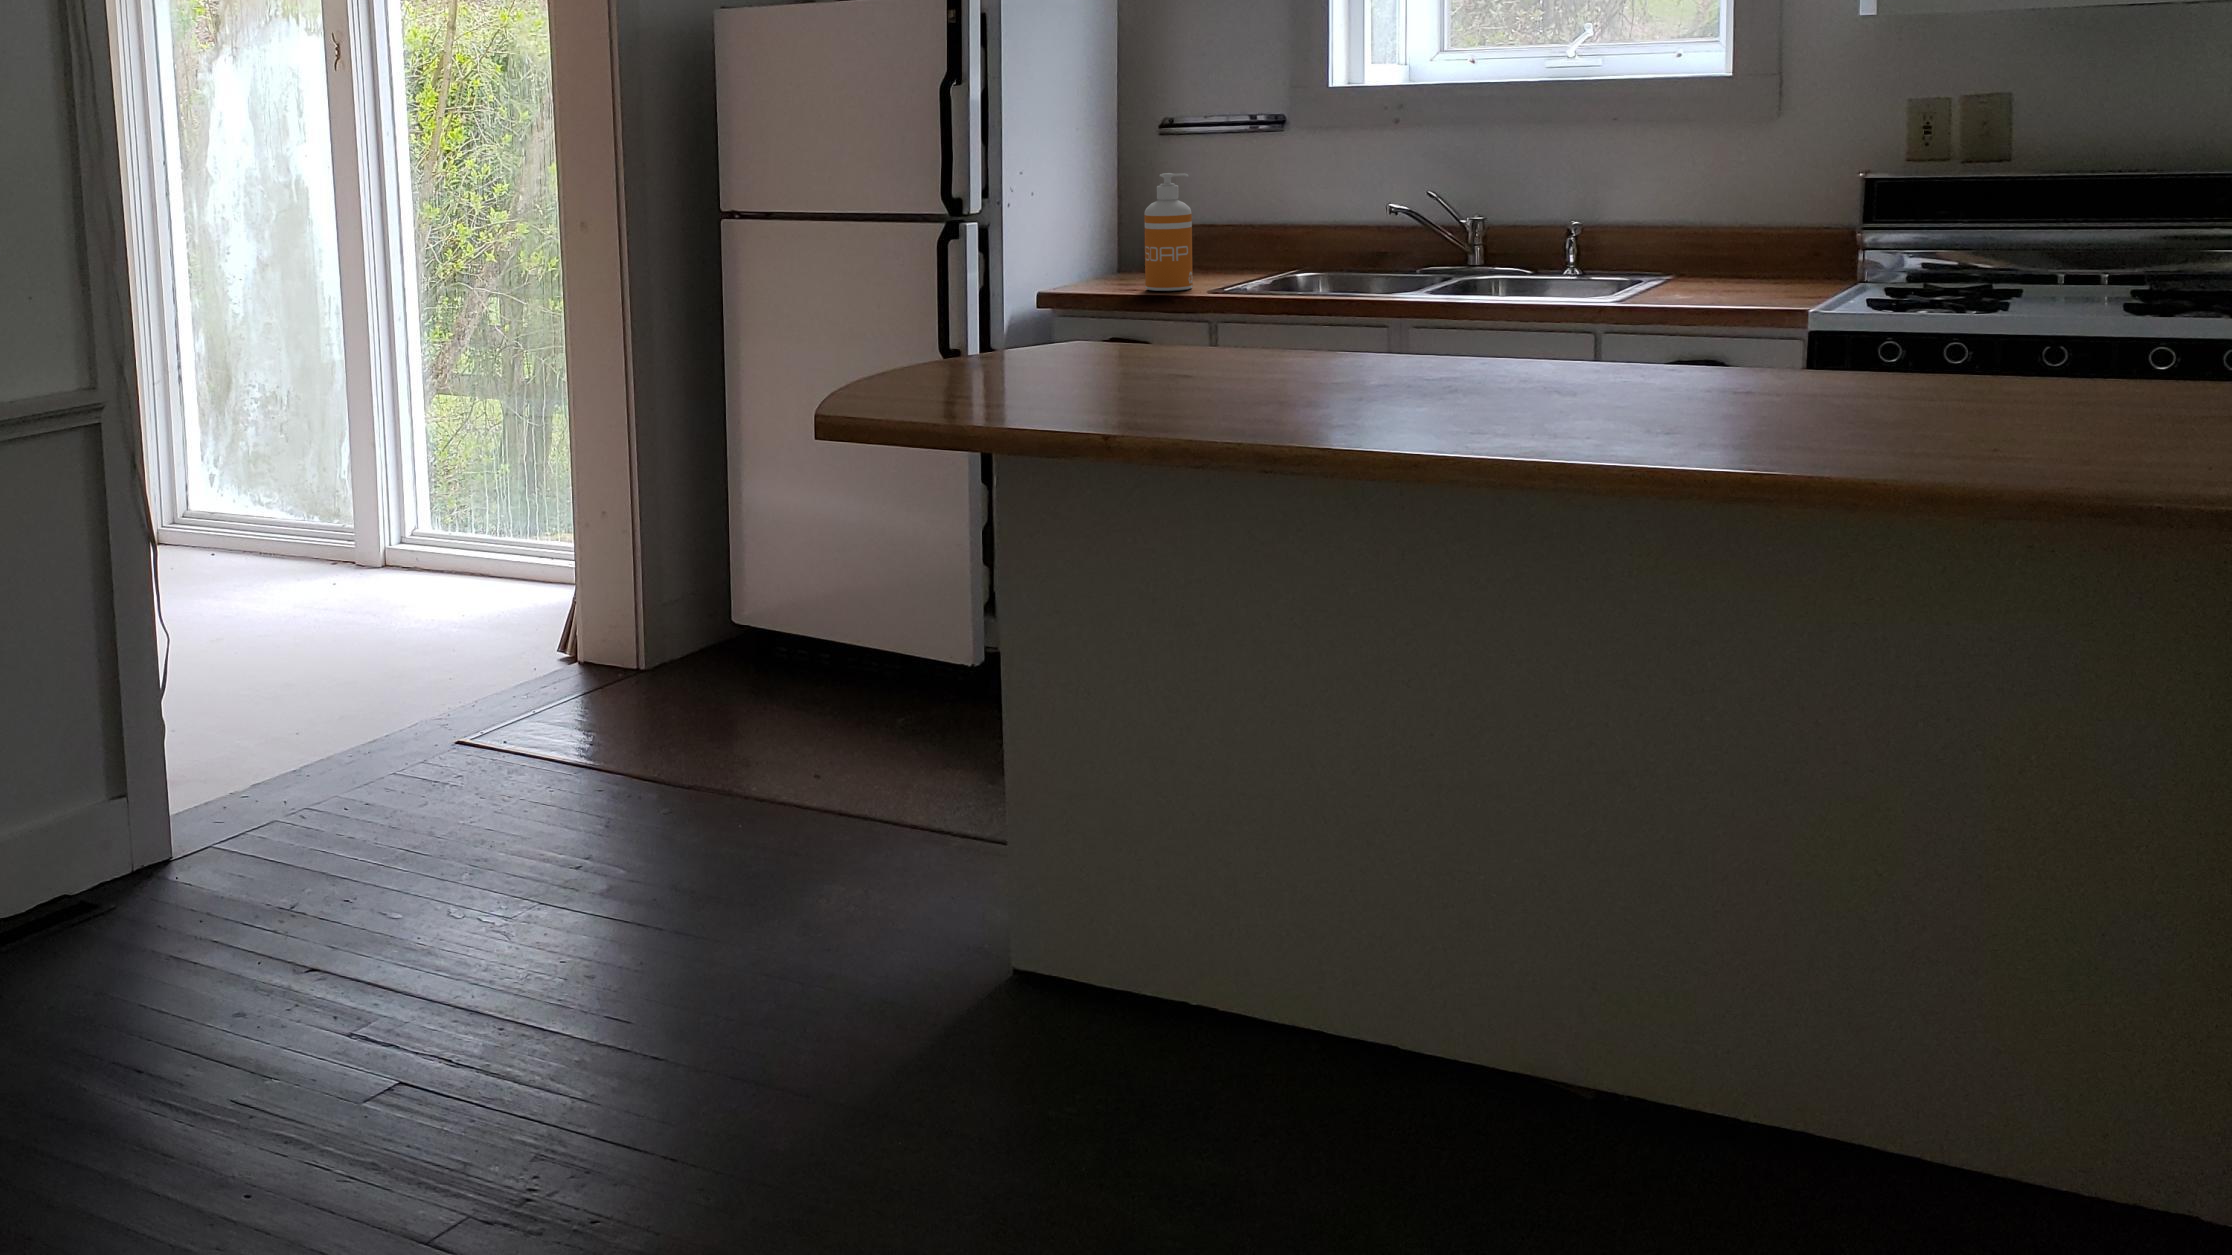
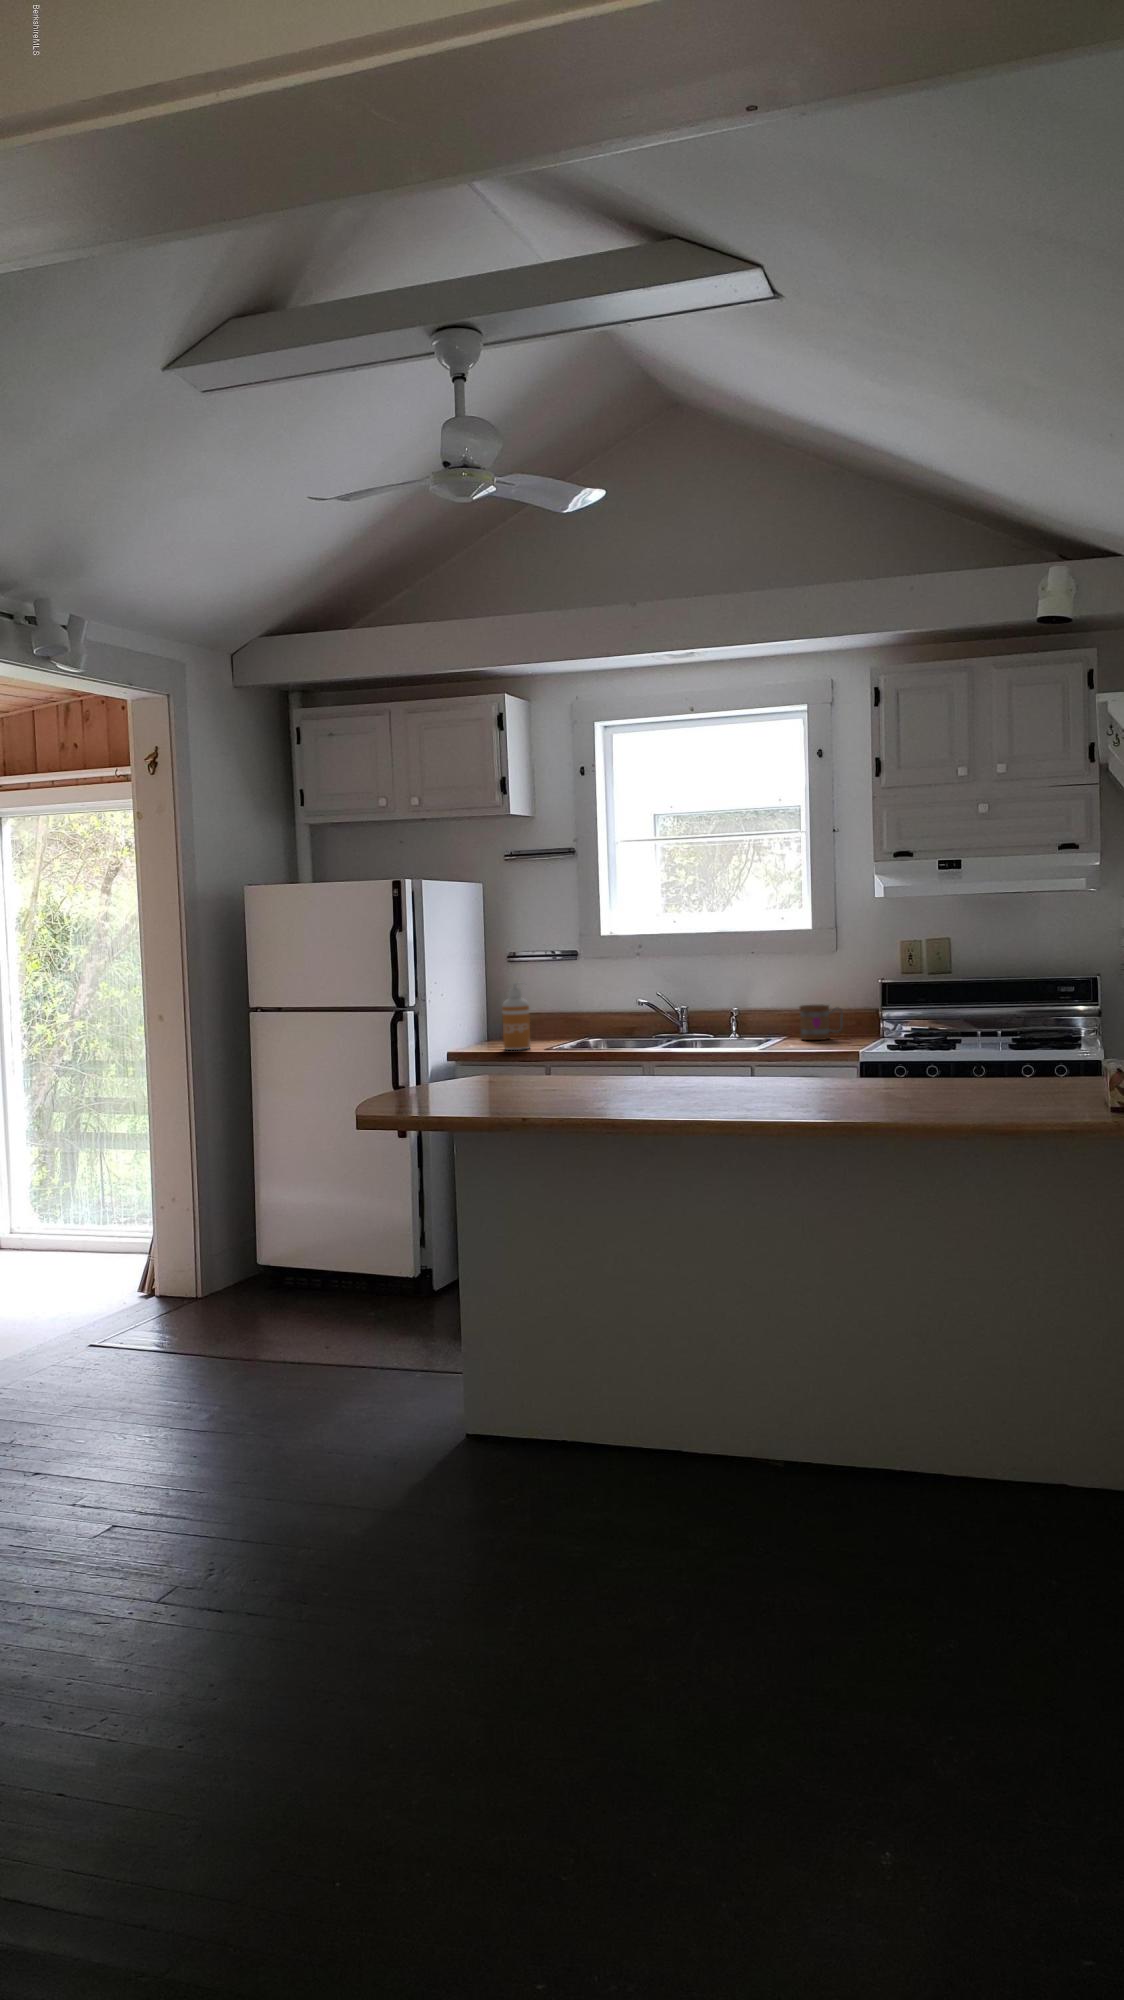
mug: none [1693,219,1782,285] -> present [800,1005,843,1040]

